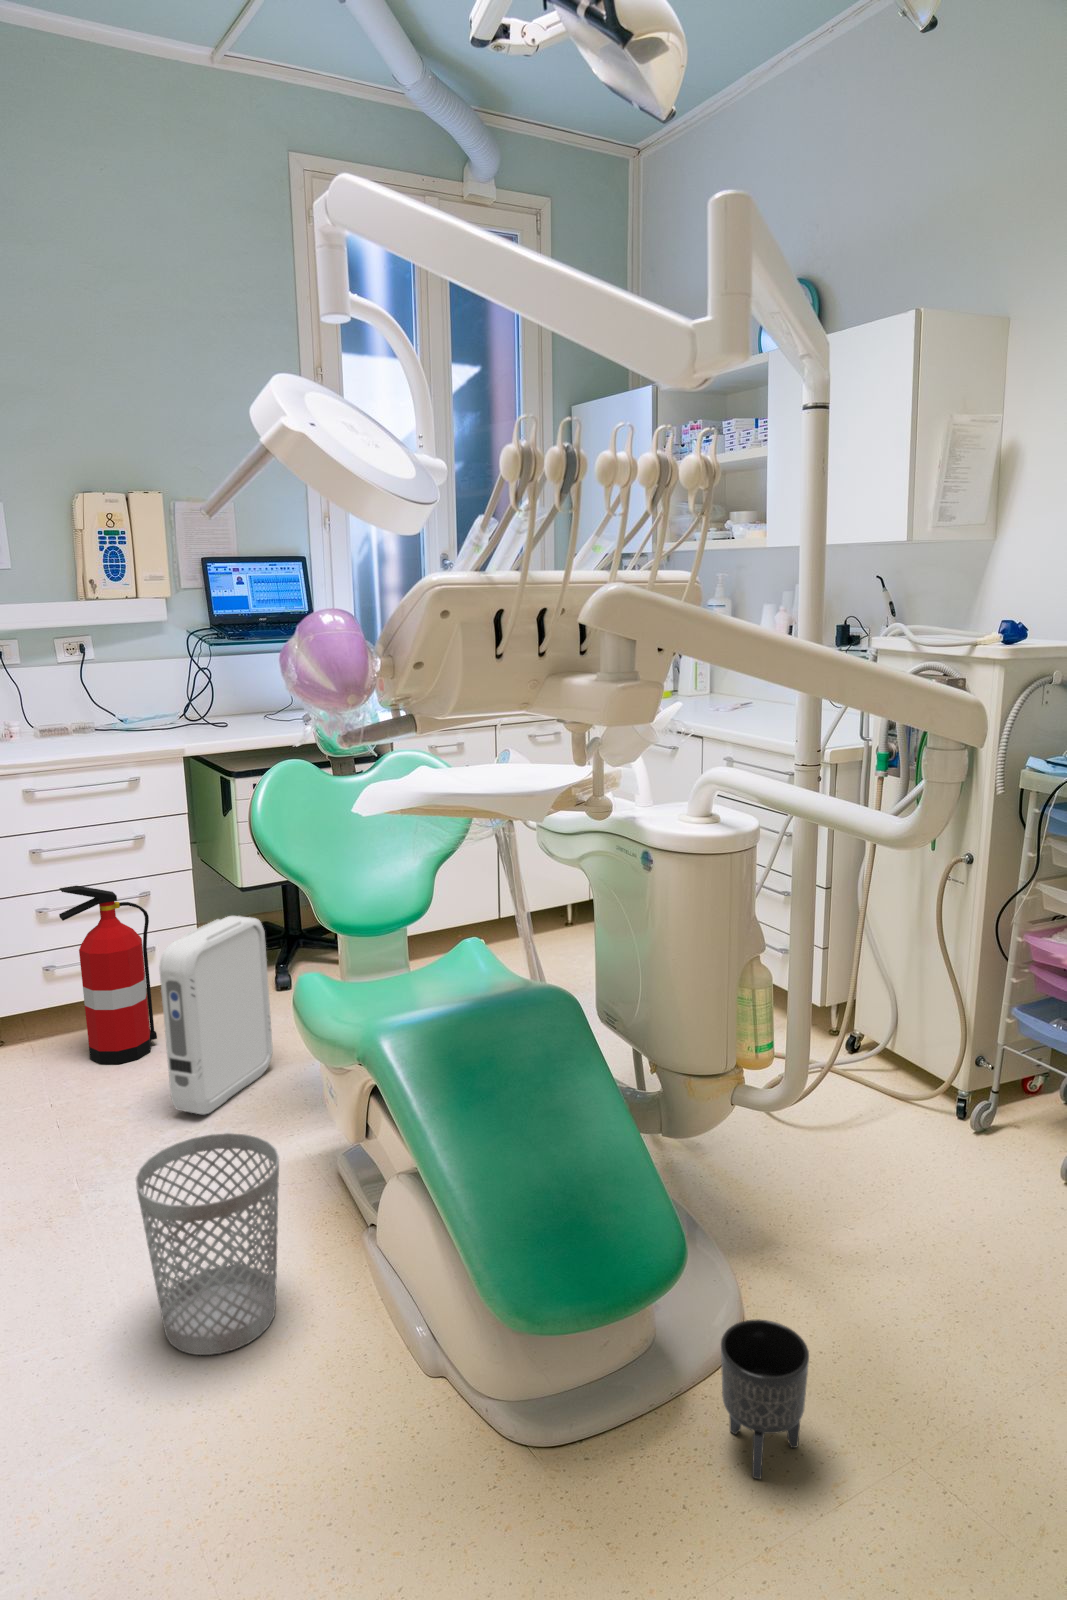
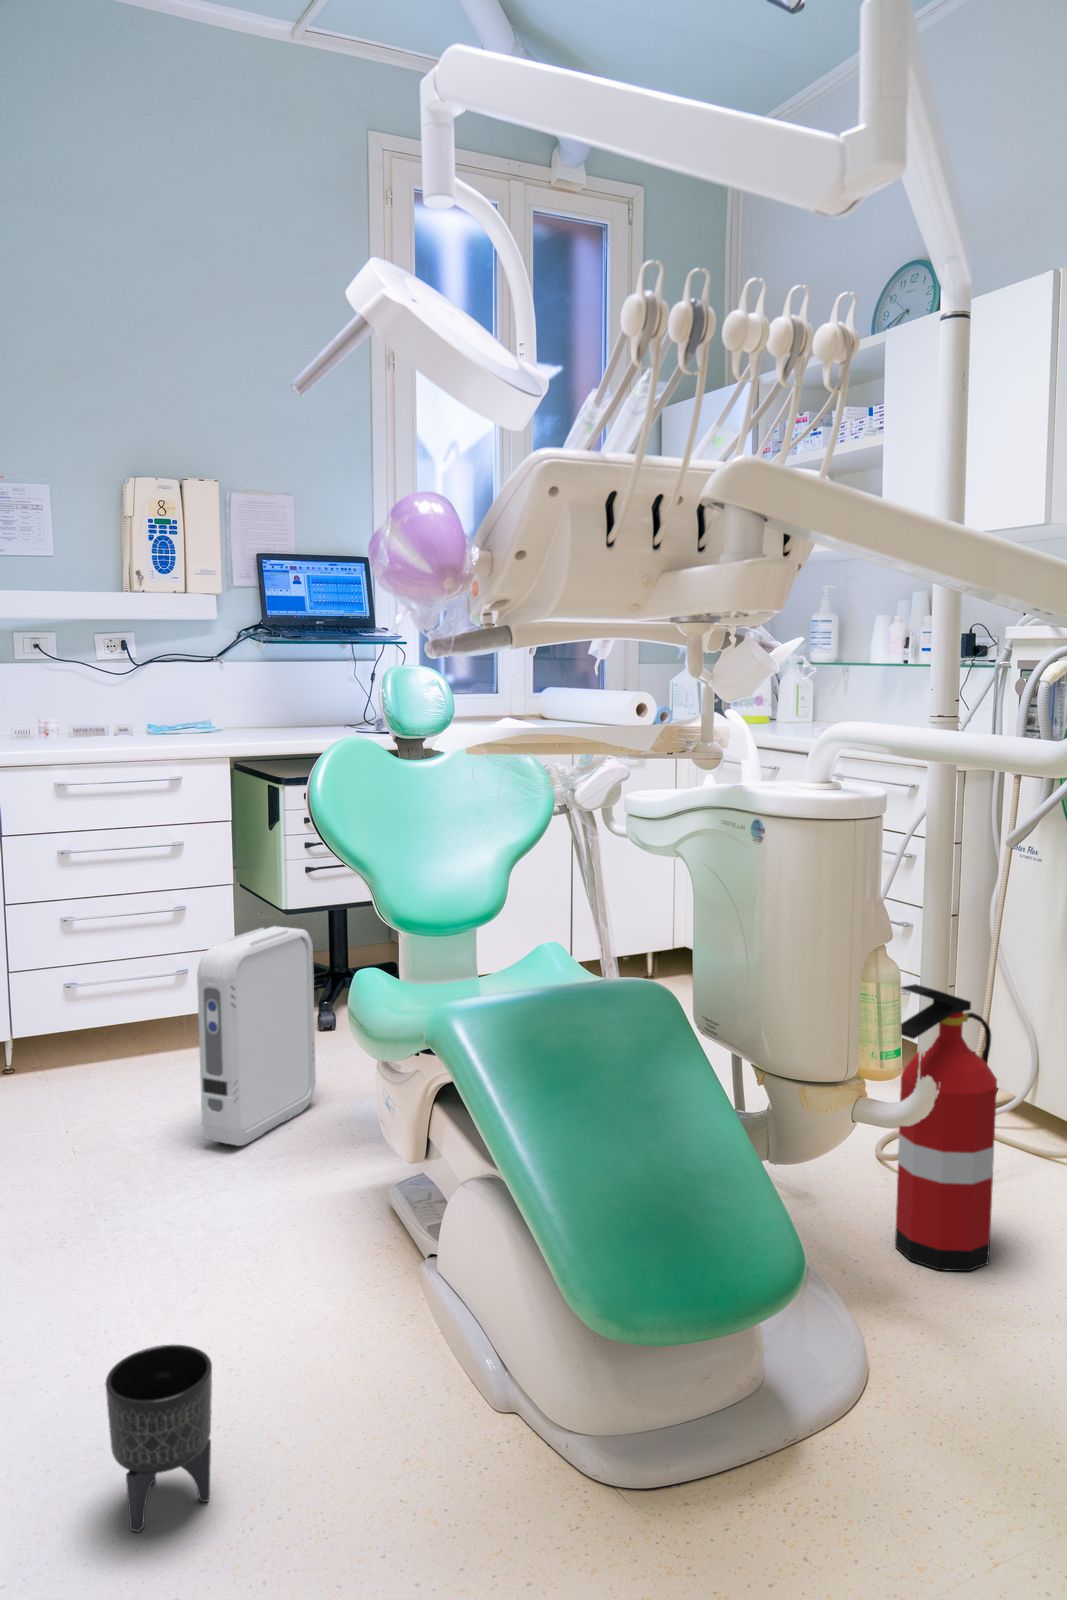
fire extinguisher: present [59,886,157,1064] -> present [895,984,997,1271]
wastebasket: present [136,1133,279,1355] -> none [172,1131,332,1379]
planter: present [721,1319,809,1479] -> present [105,1345,212,1532]

